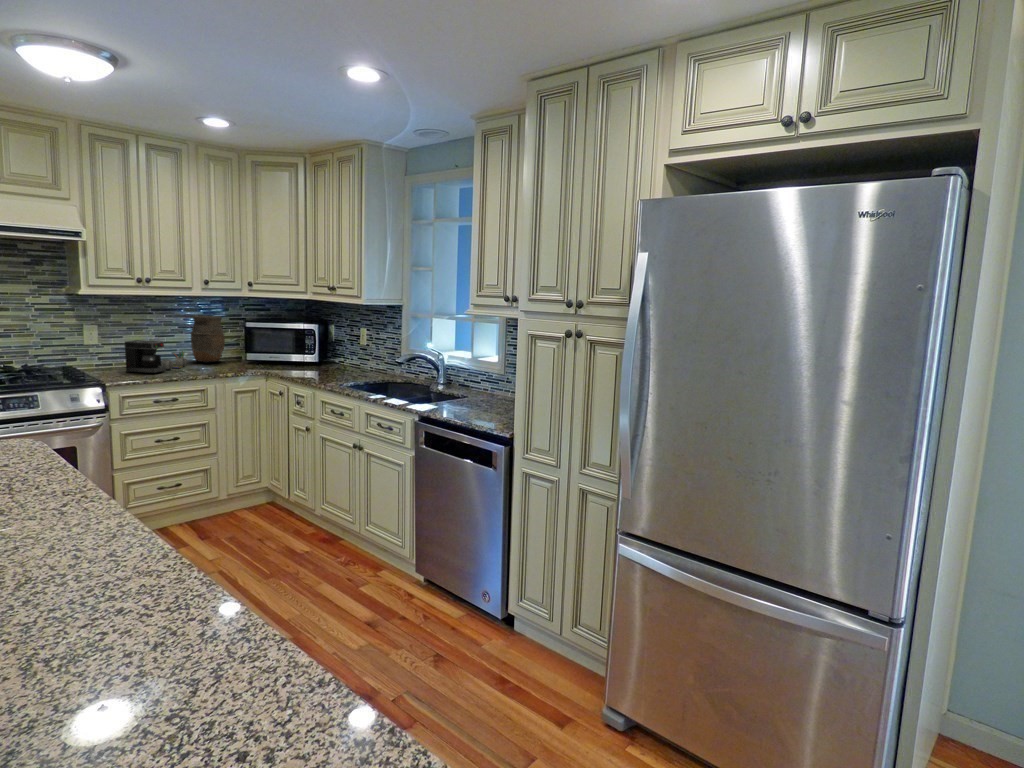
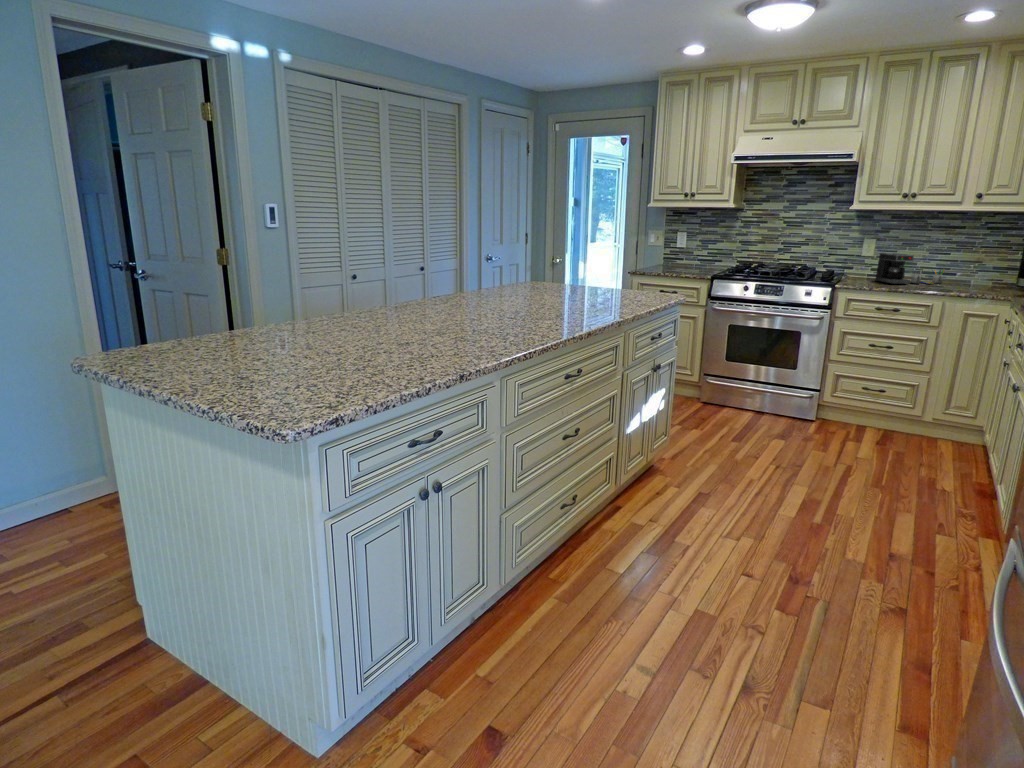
vase: present [190,315,225,362] -> none [962,233,1006,284]

